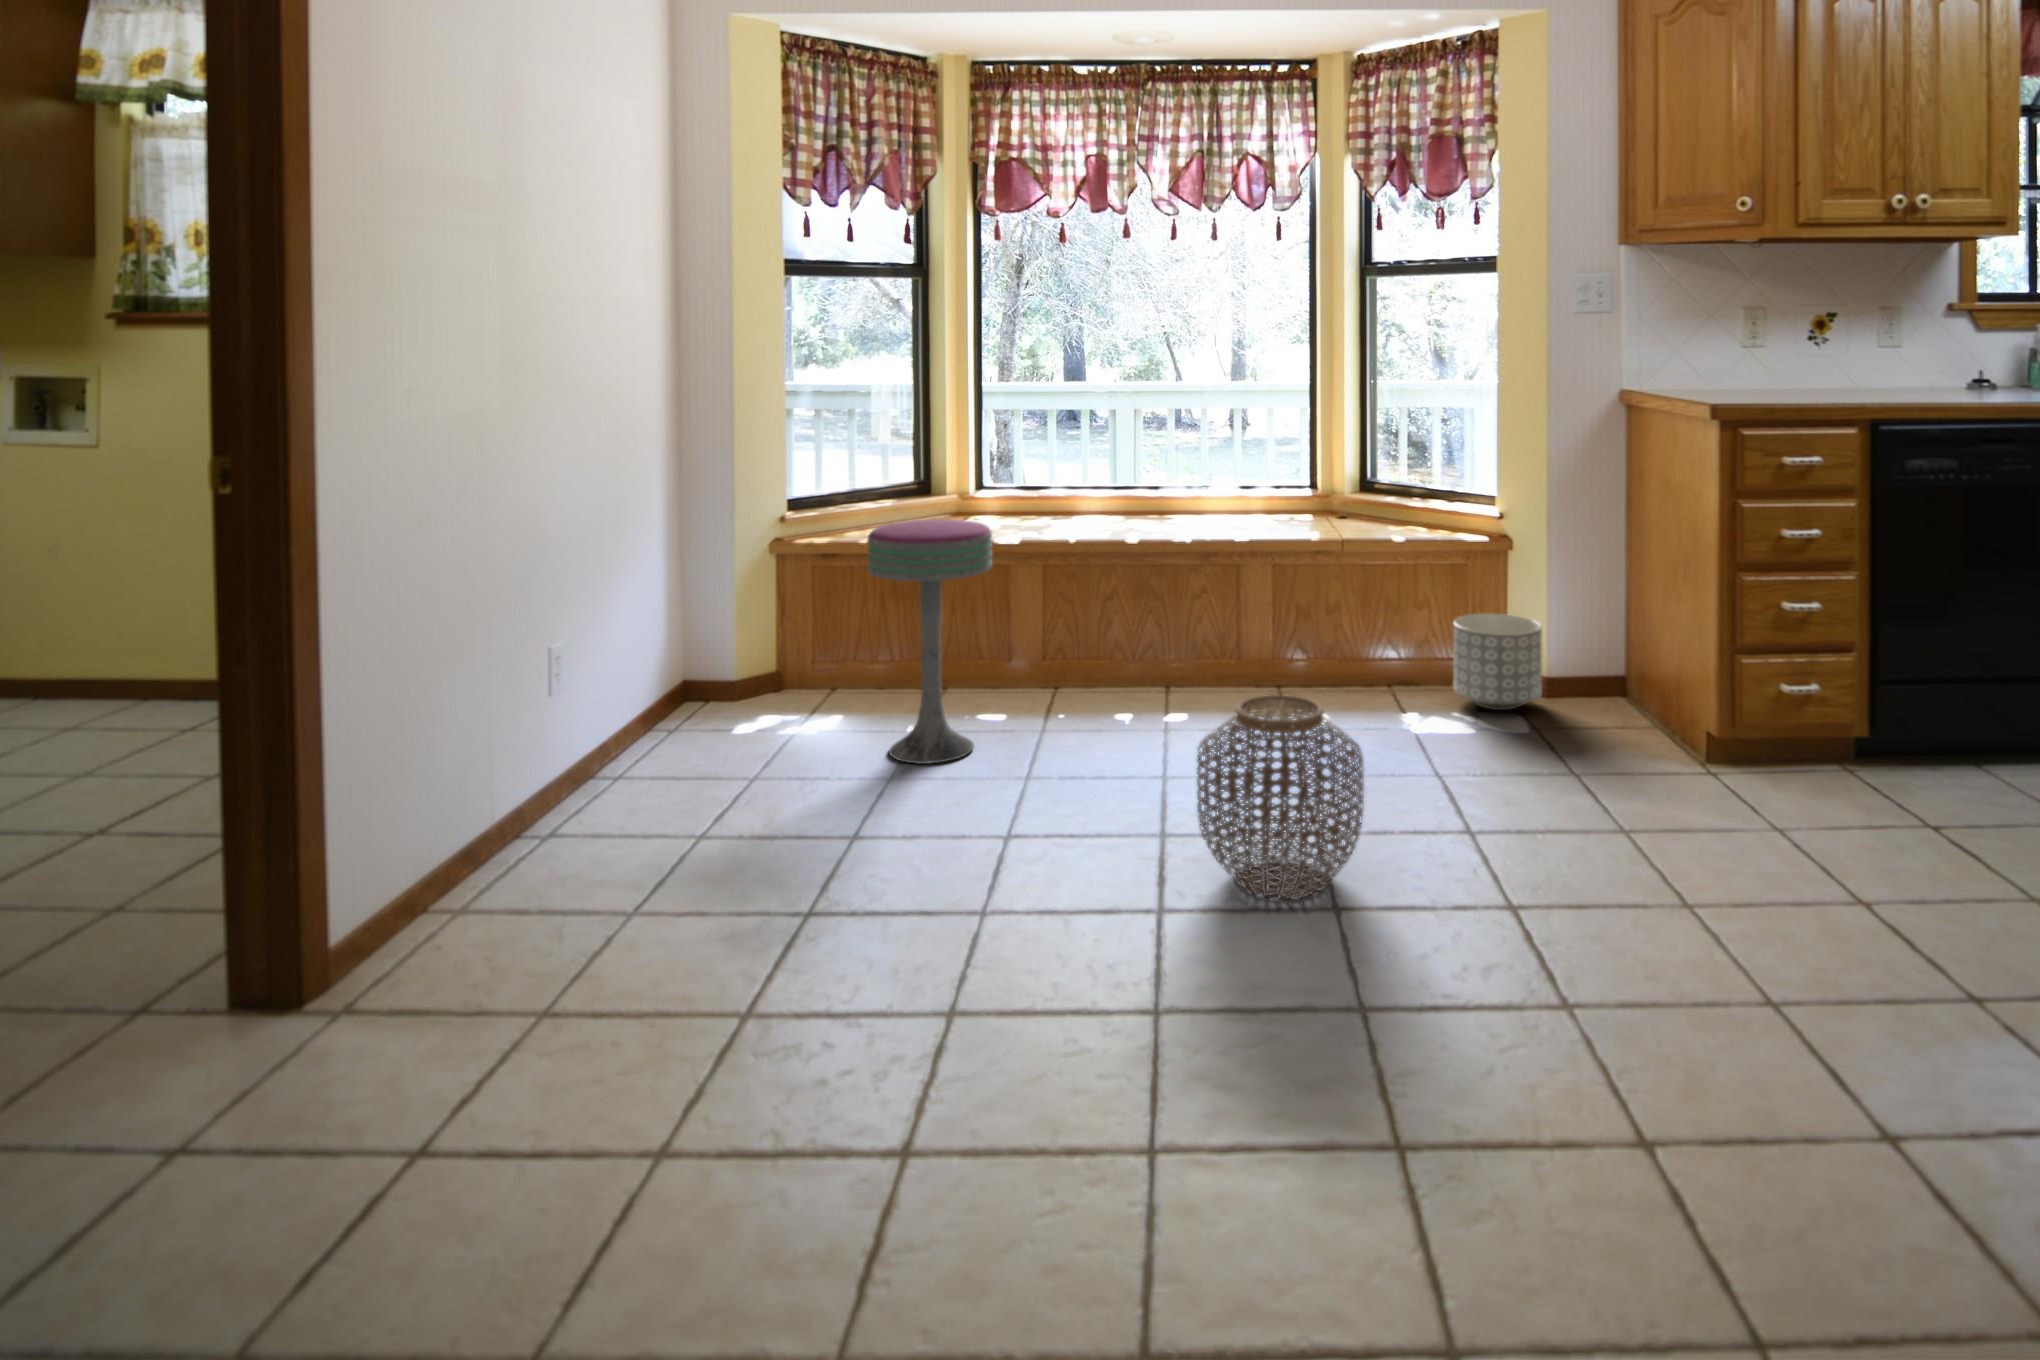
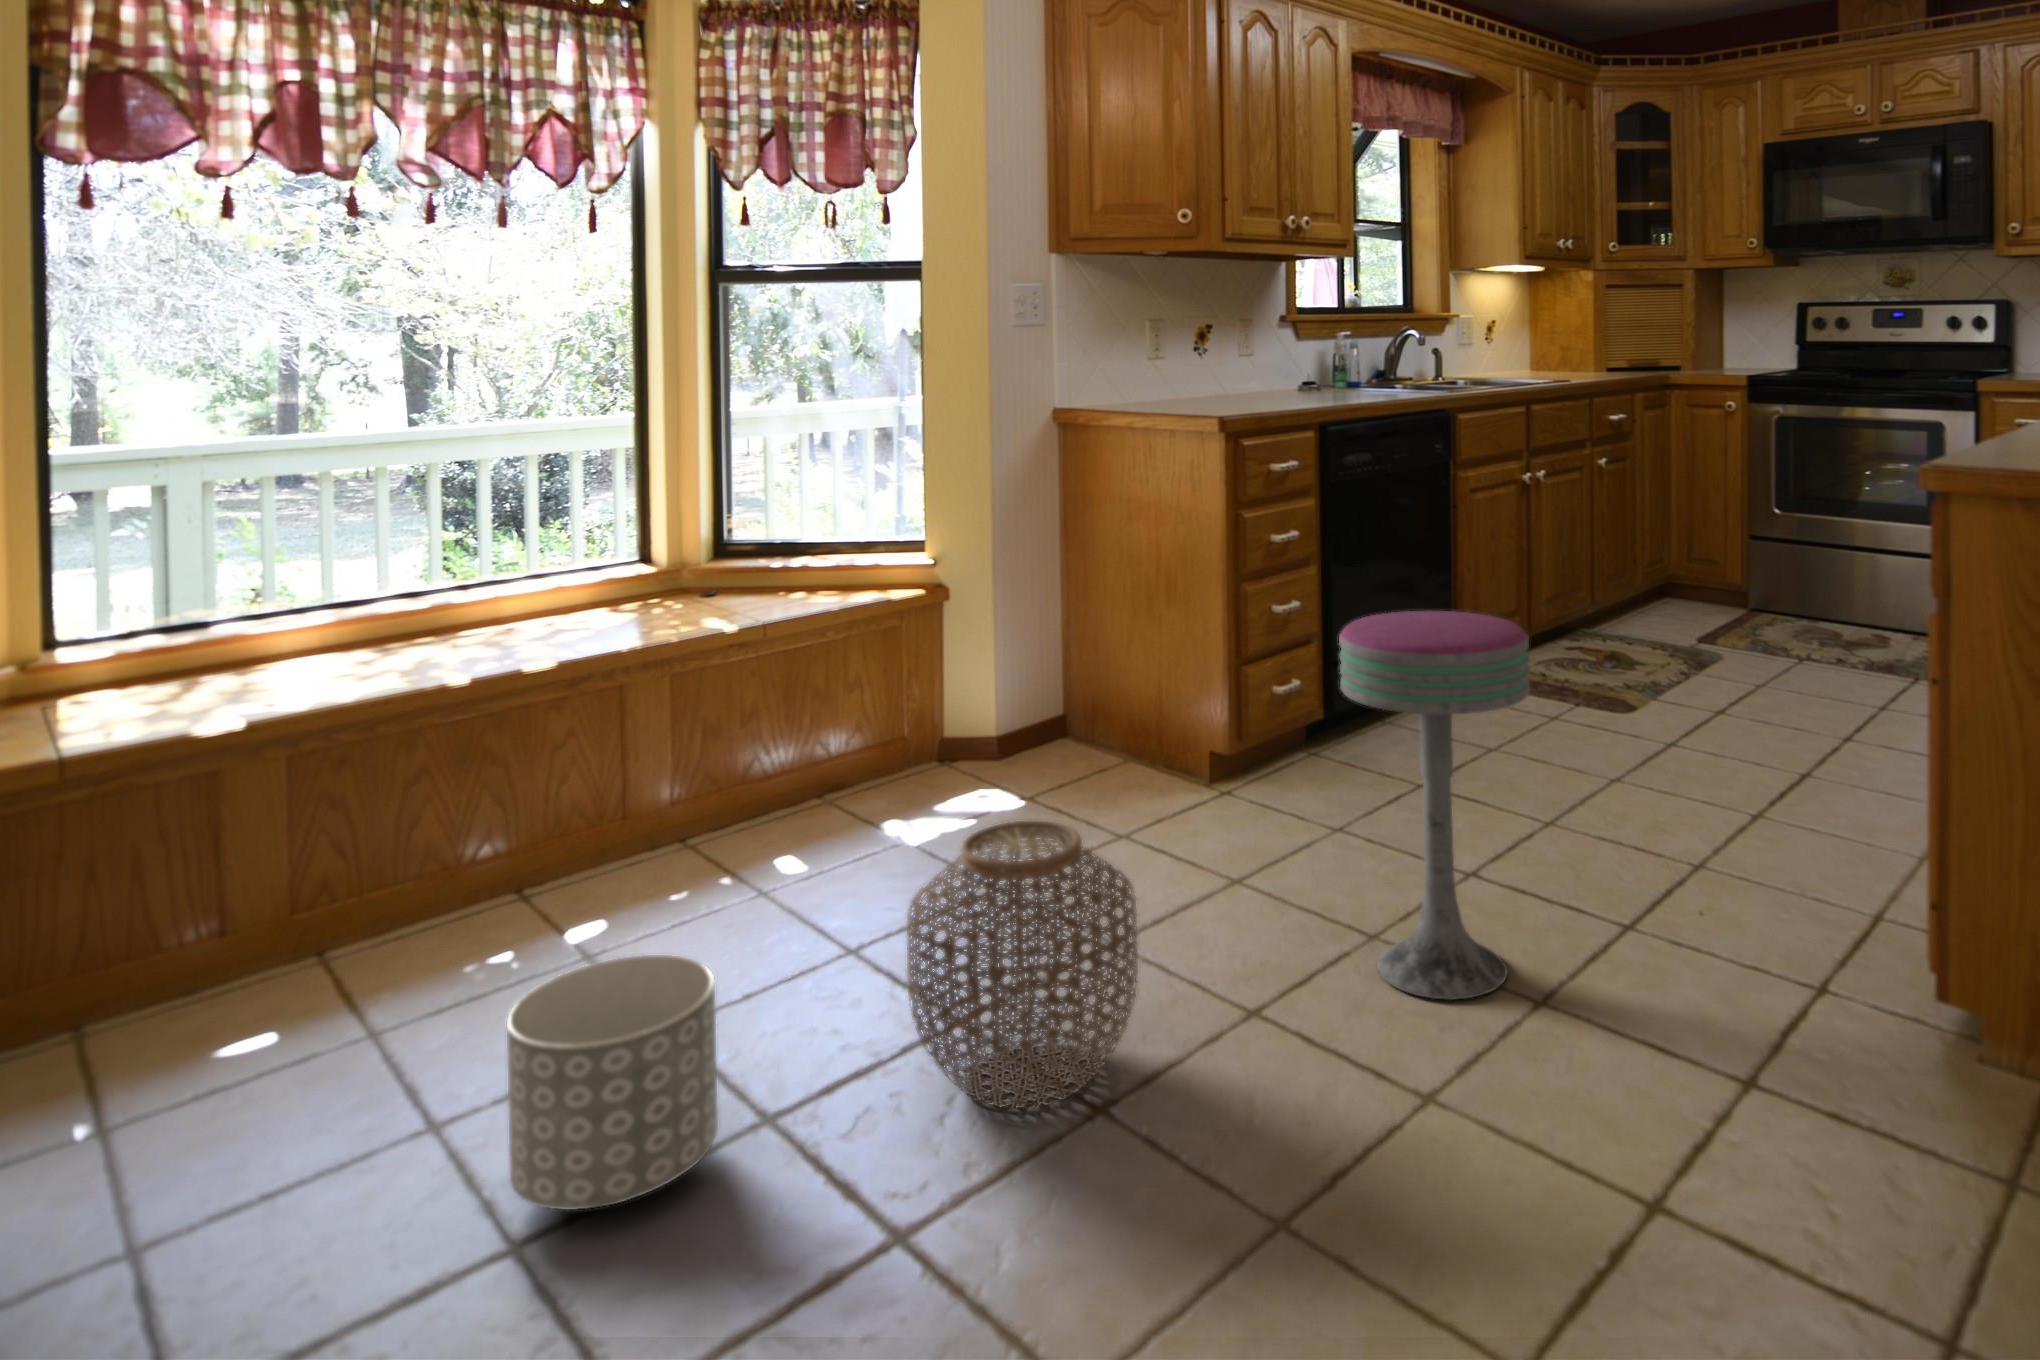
bar stool: present [868,519,992,764] -> present [1339,611,1530,1000]
planter: present [1453,614,1542,710] -> present [507,955,718,1210]

